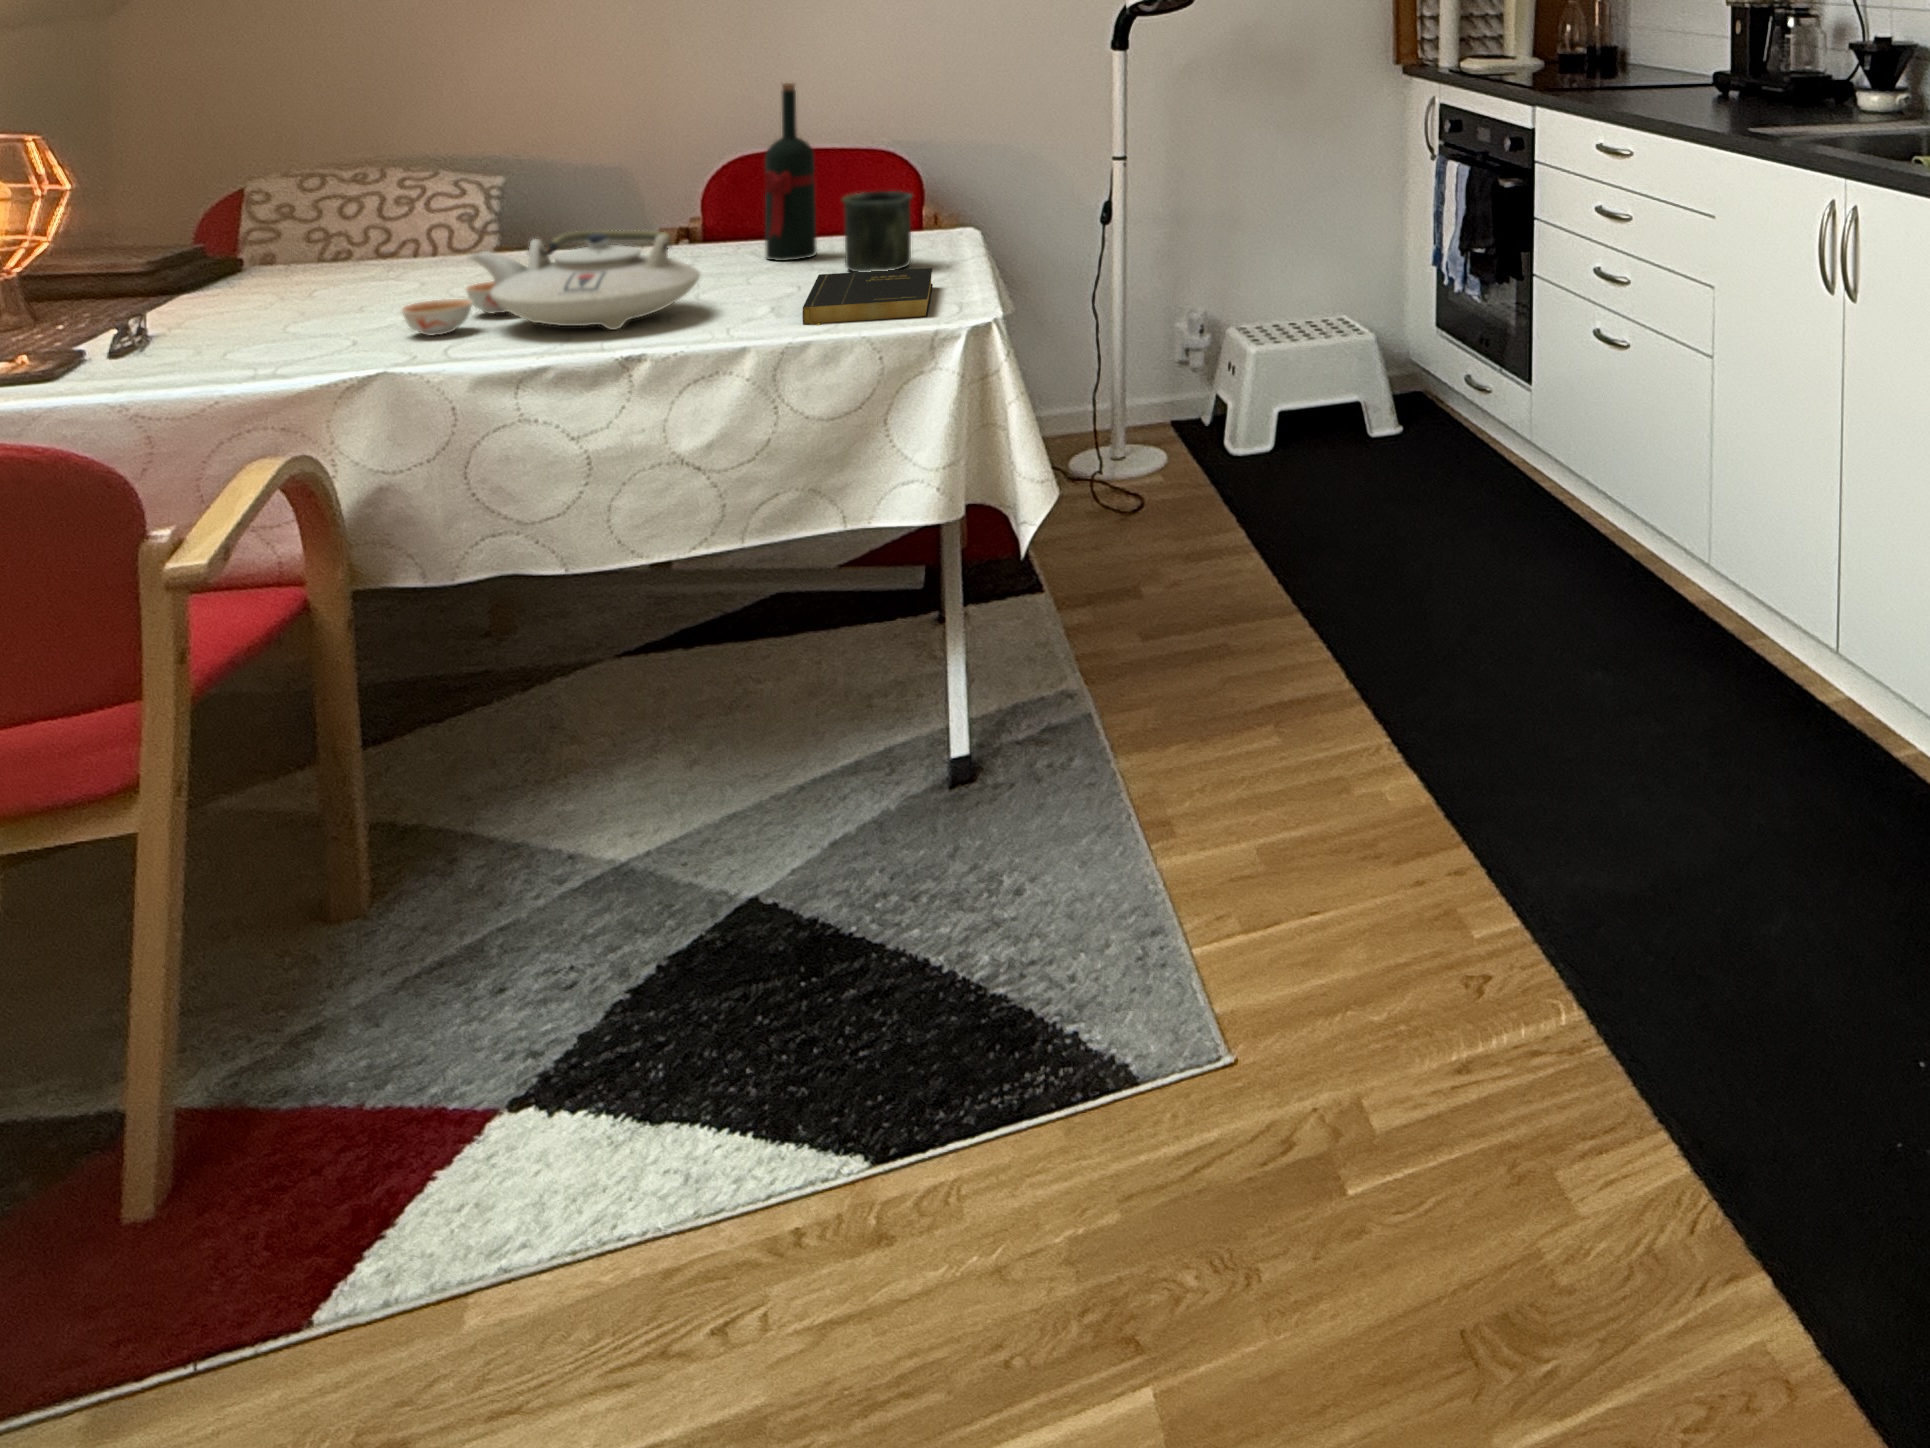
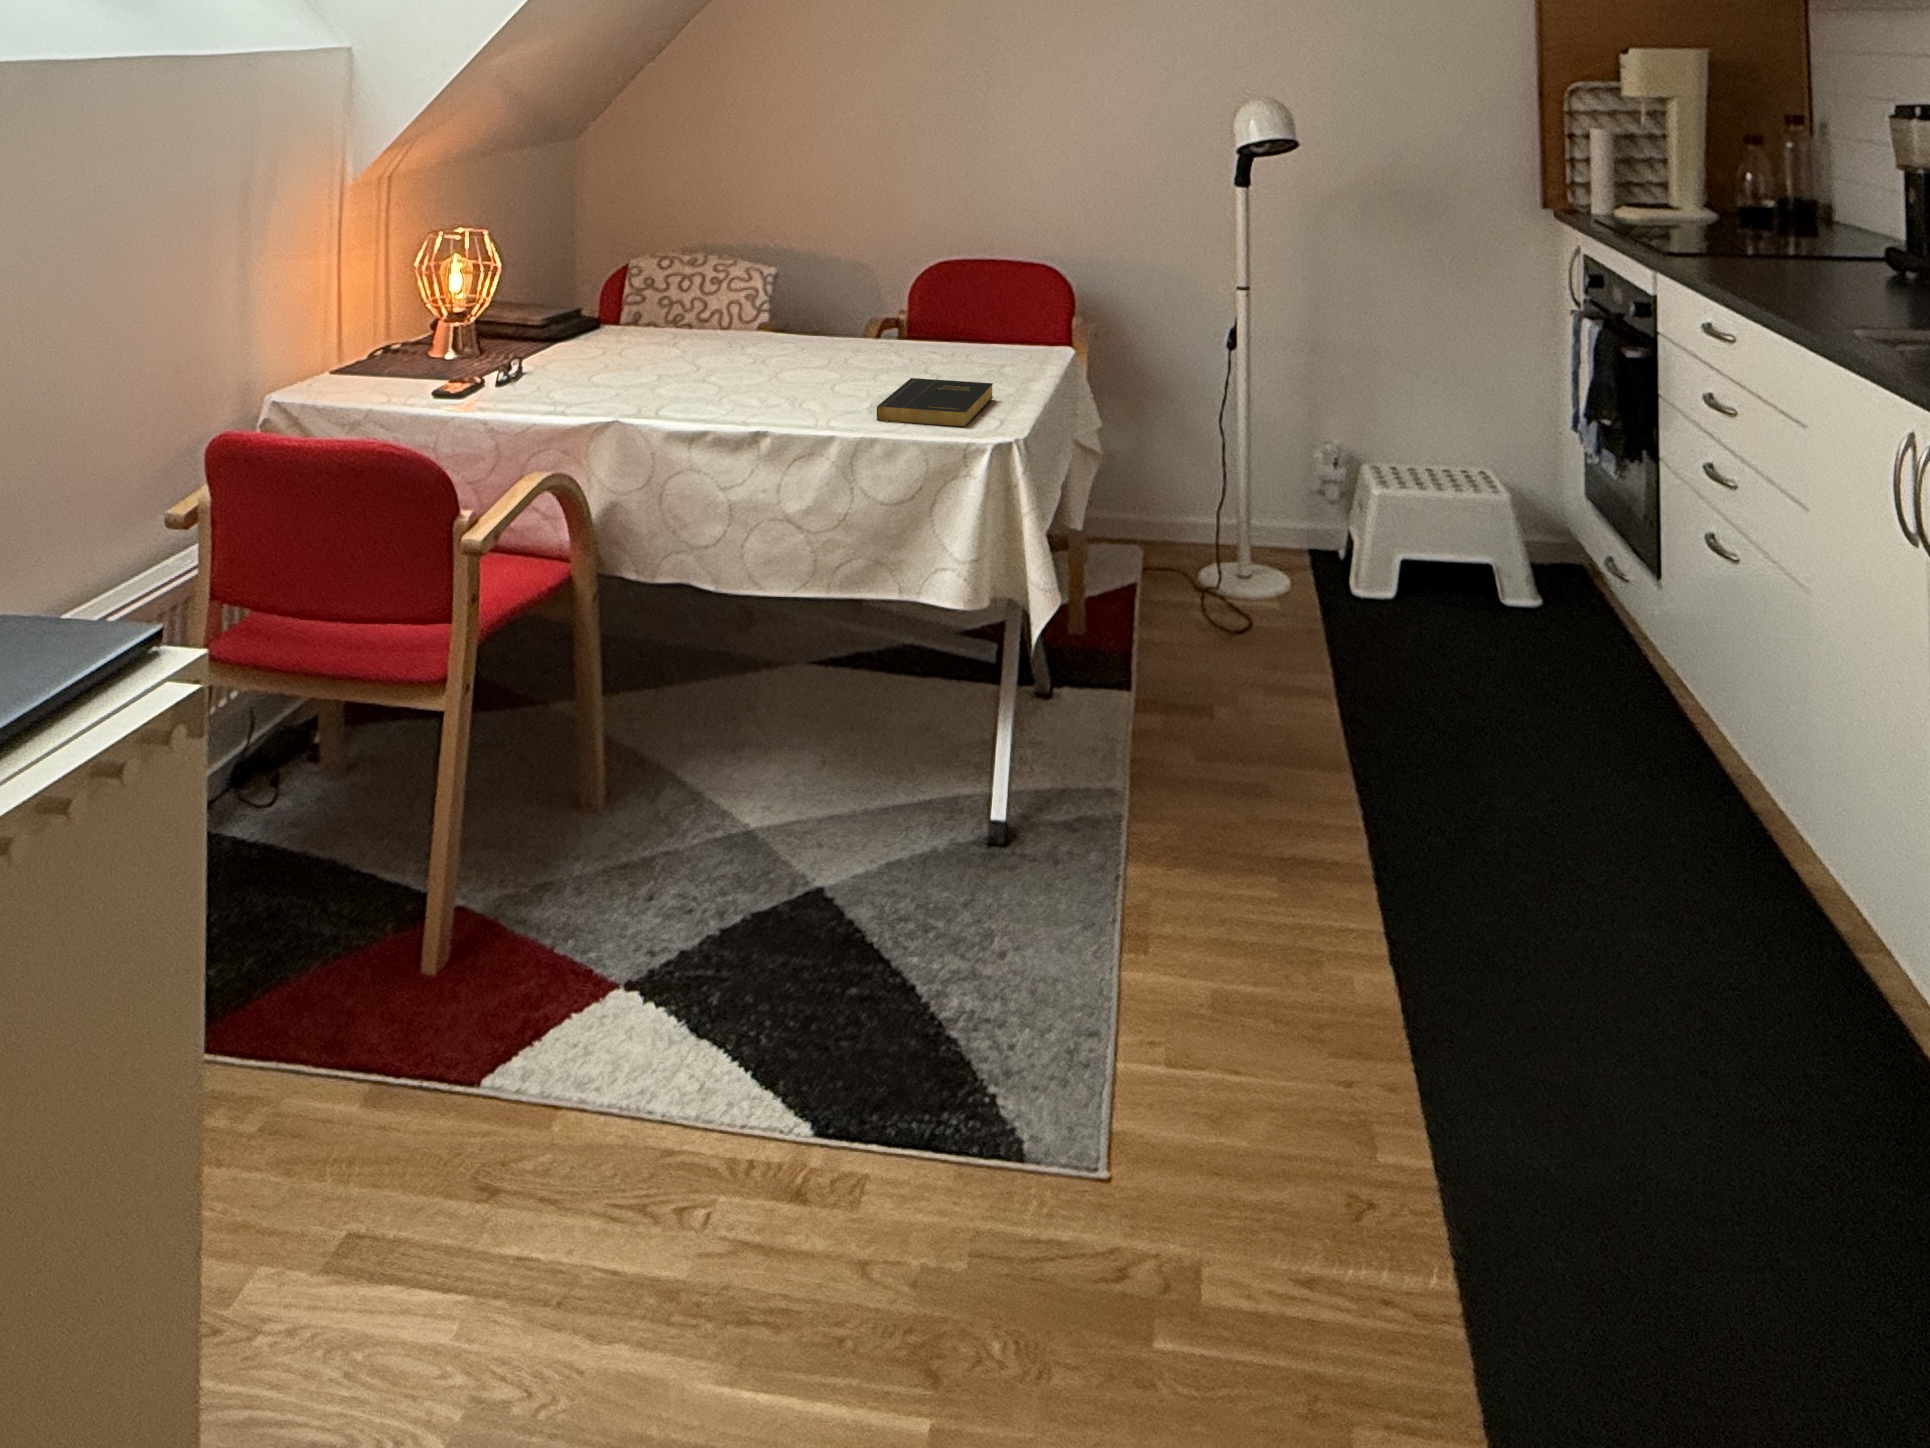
wine bottle: present [765,83,817,261] -> none [901,215,939,360]
mug: present [842,191,912,272] -> none [944,311,997,380]
teapot: present [401,230,700,336] -> none [642,325,824,405]

